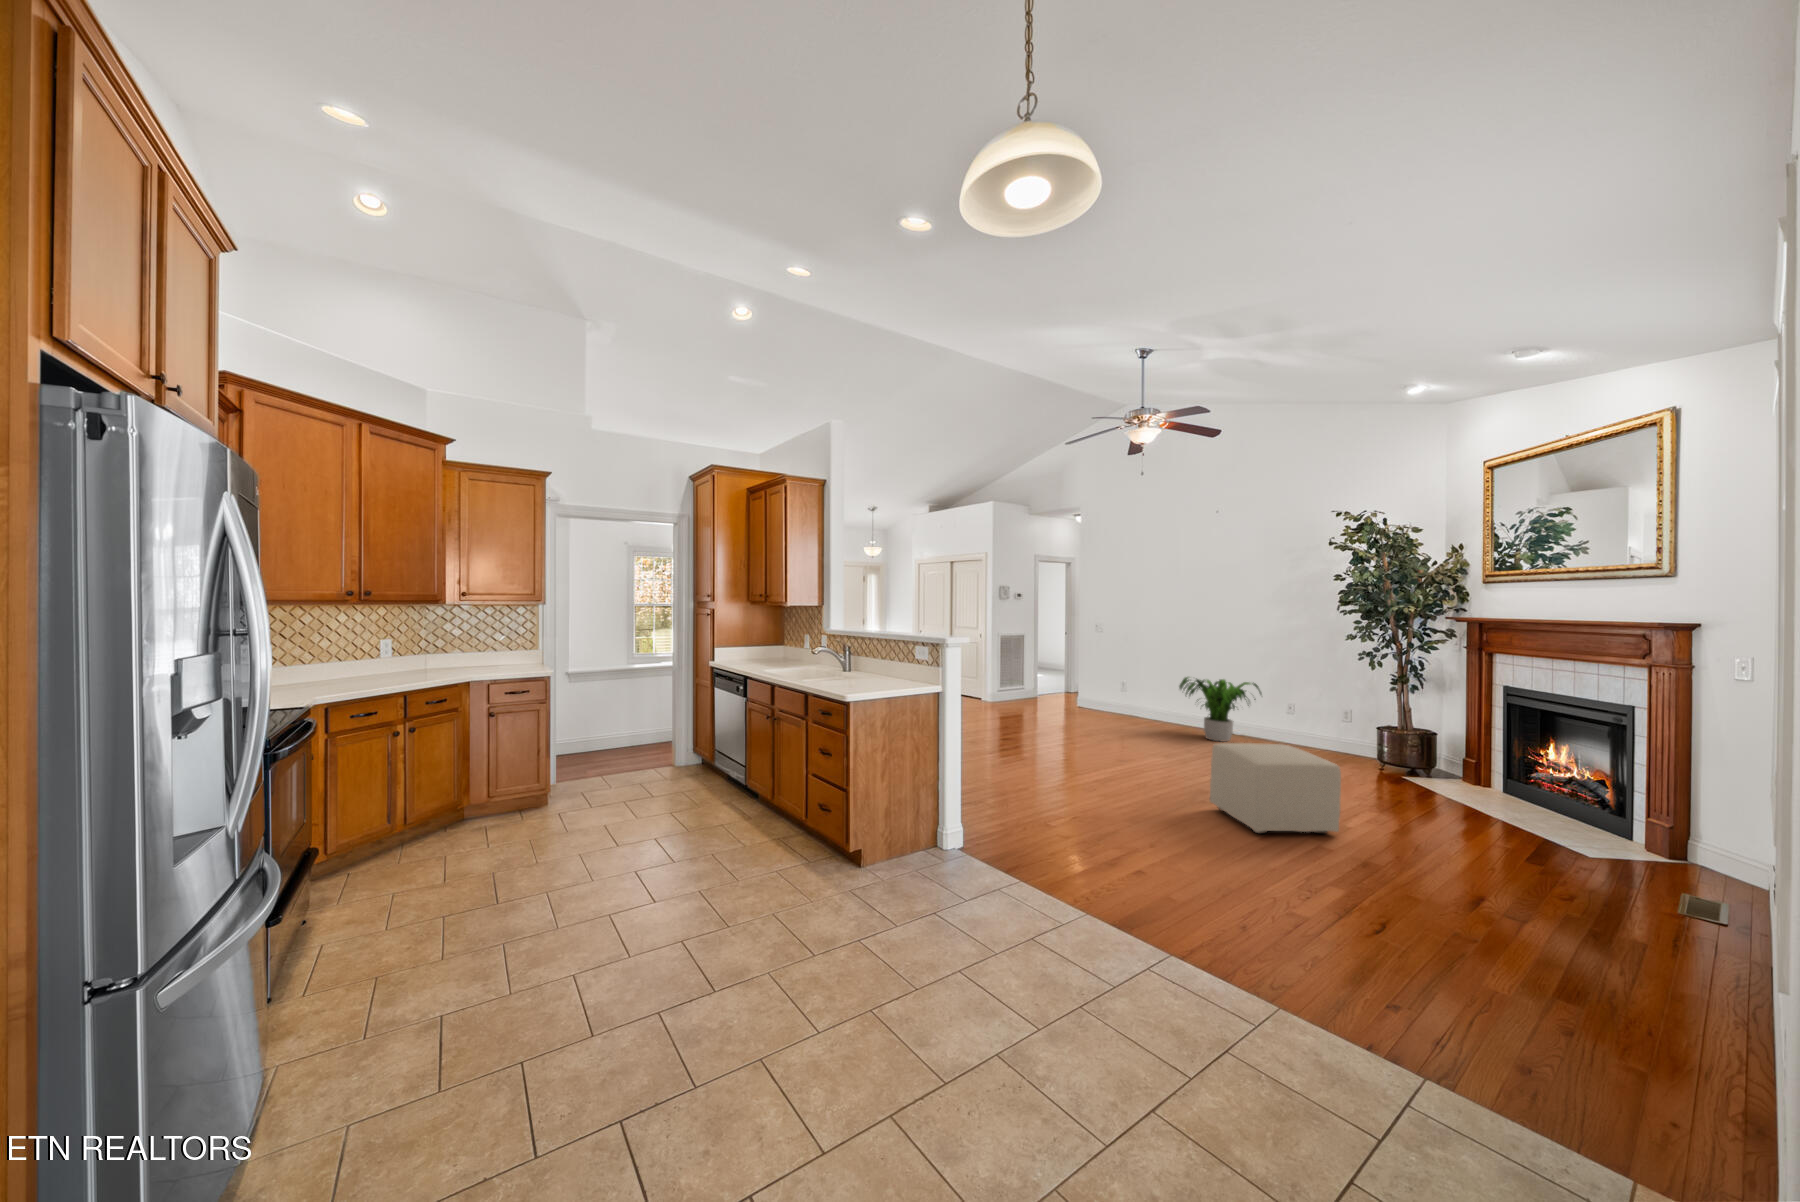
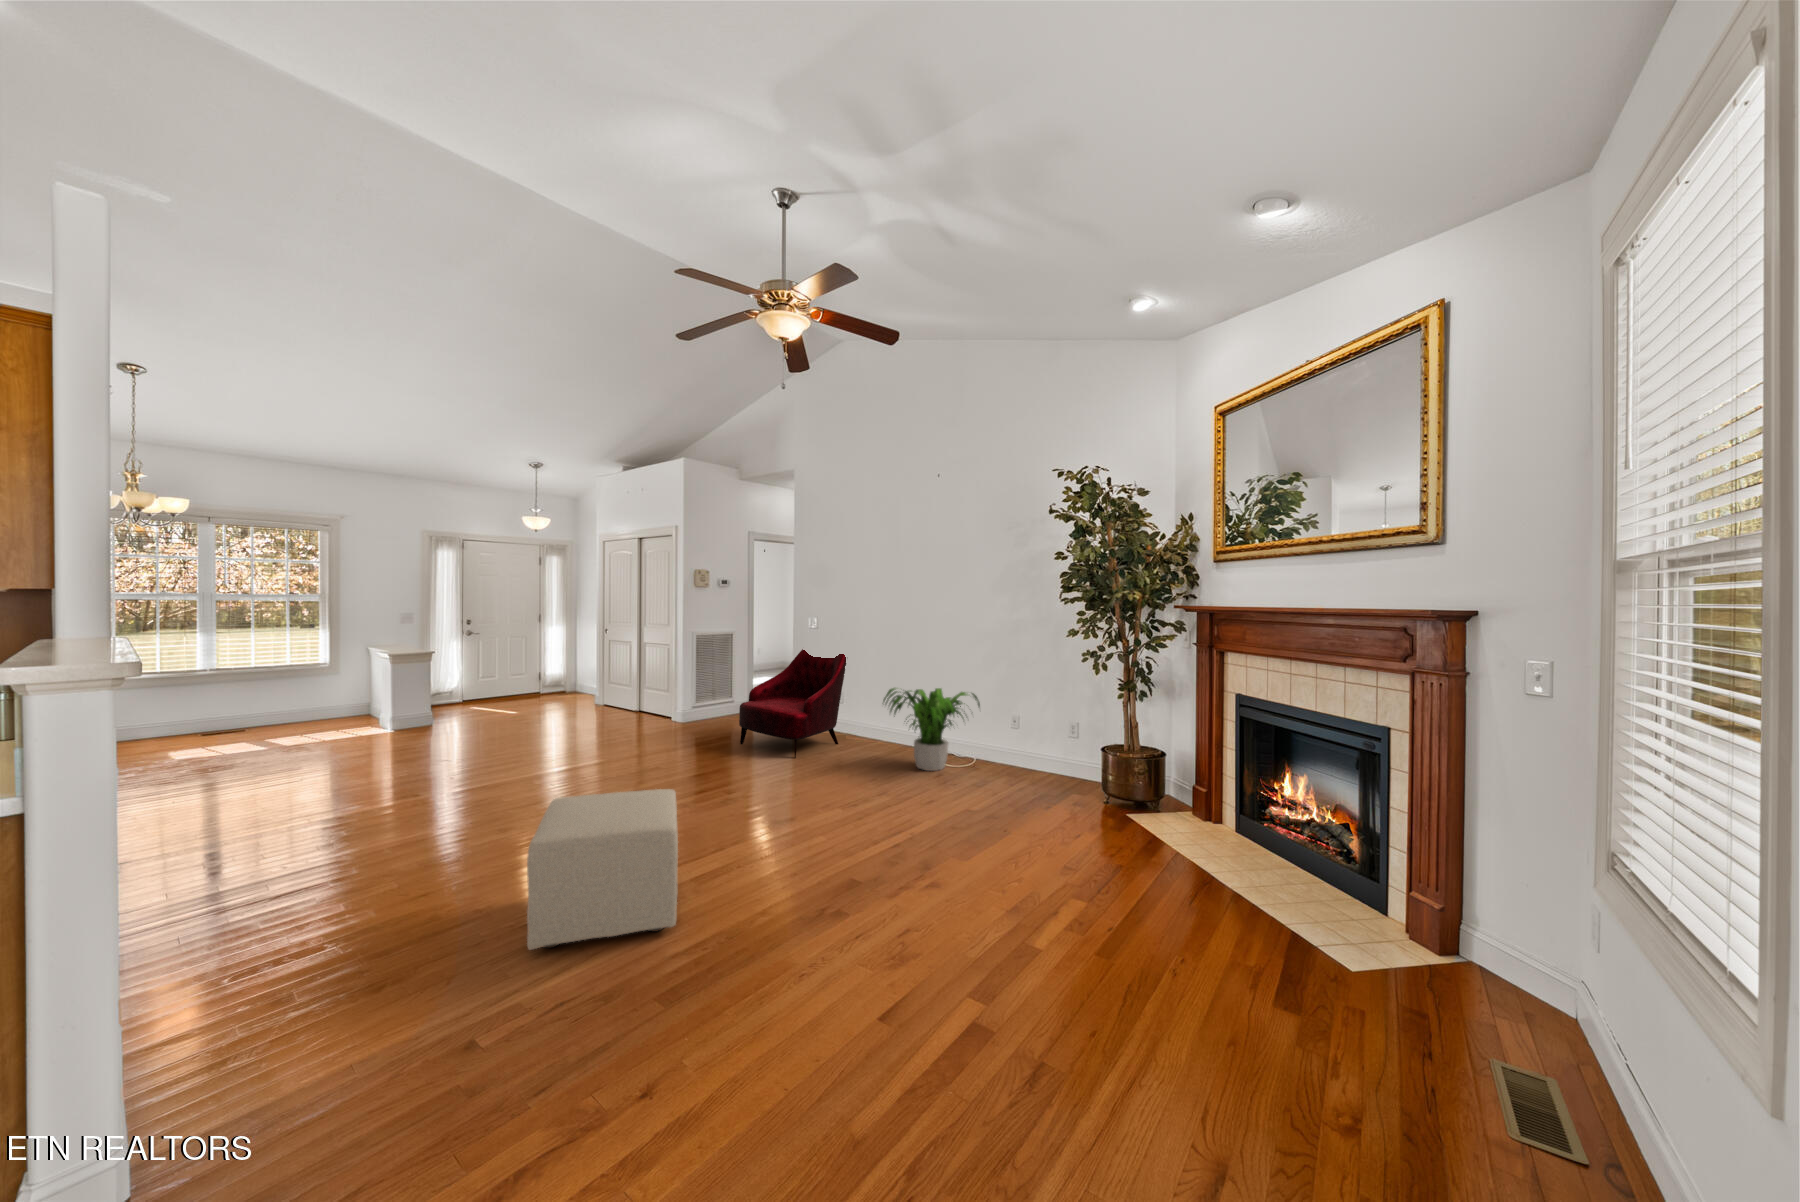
armchair: none [1054,642,1138,728] -> present [739,649,846,758]
ottoman: present [1210,743,1341,834] -> present [527,789,678,950]

